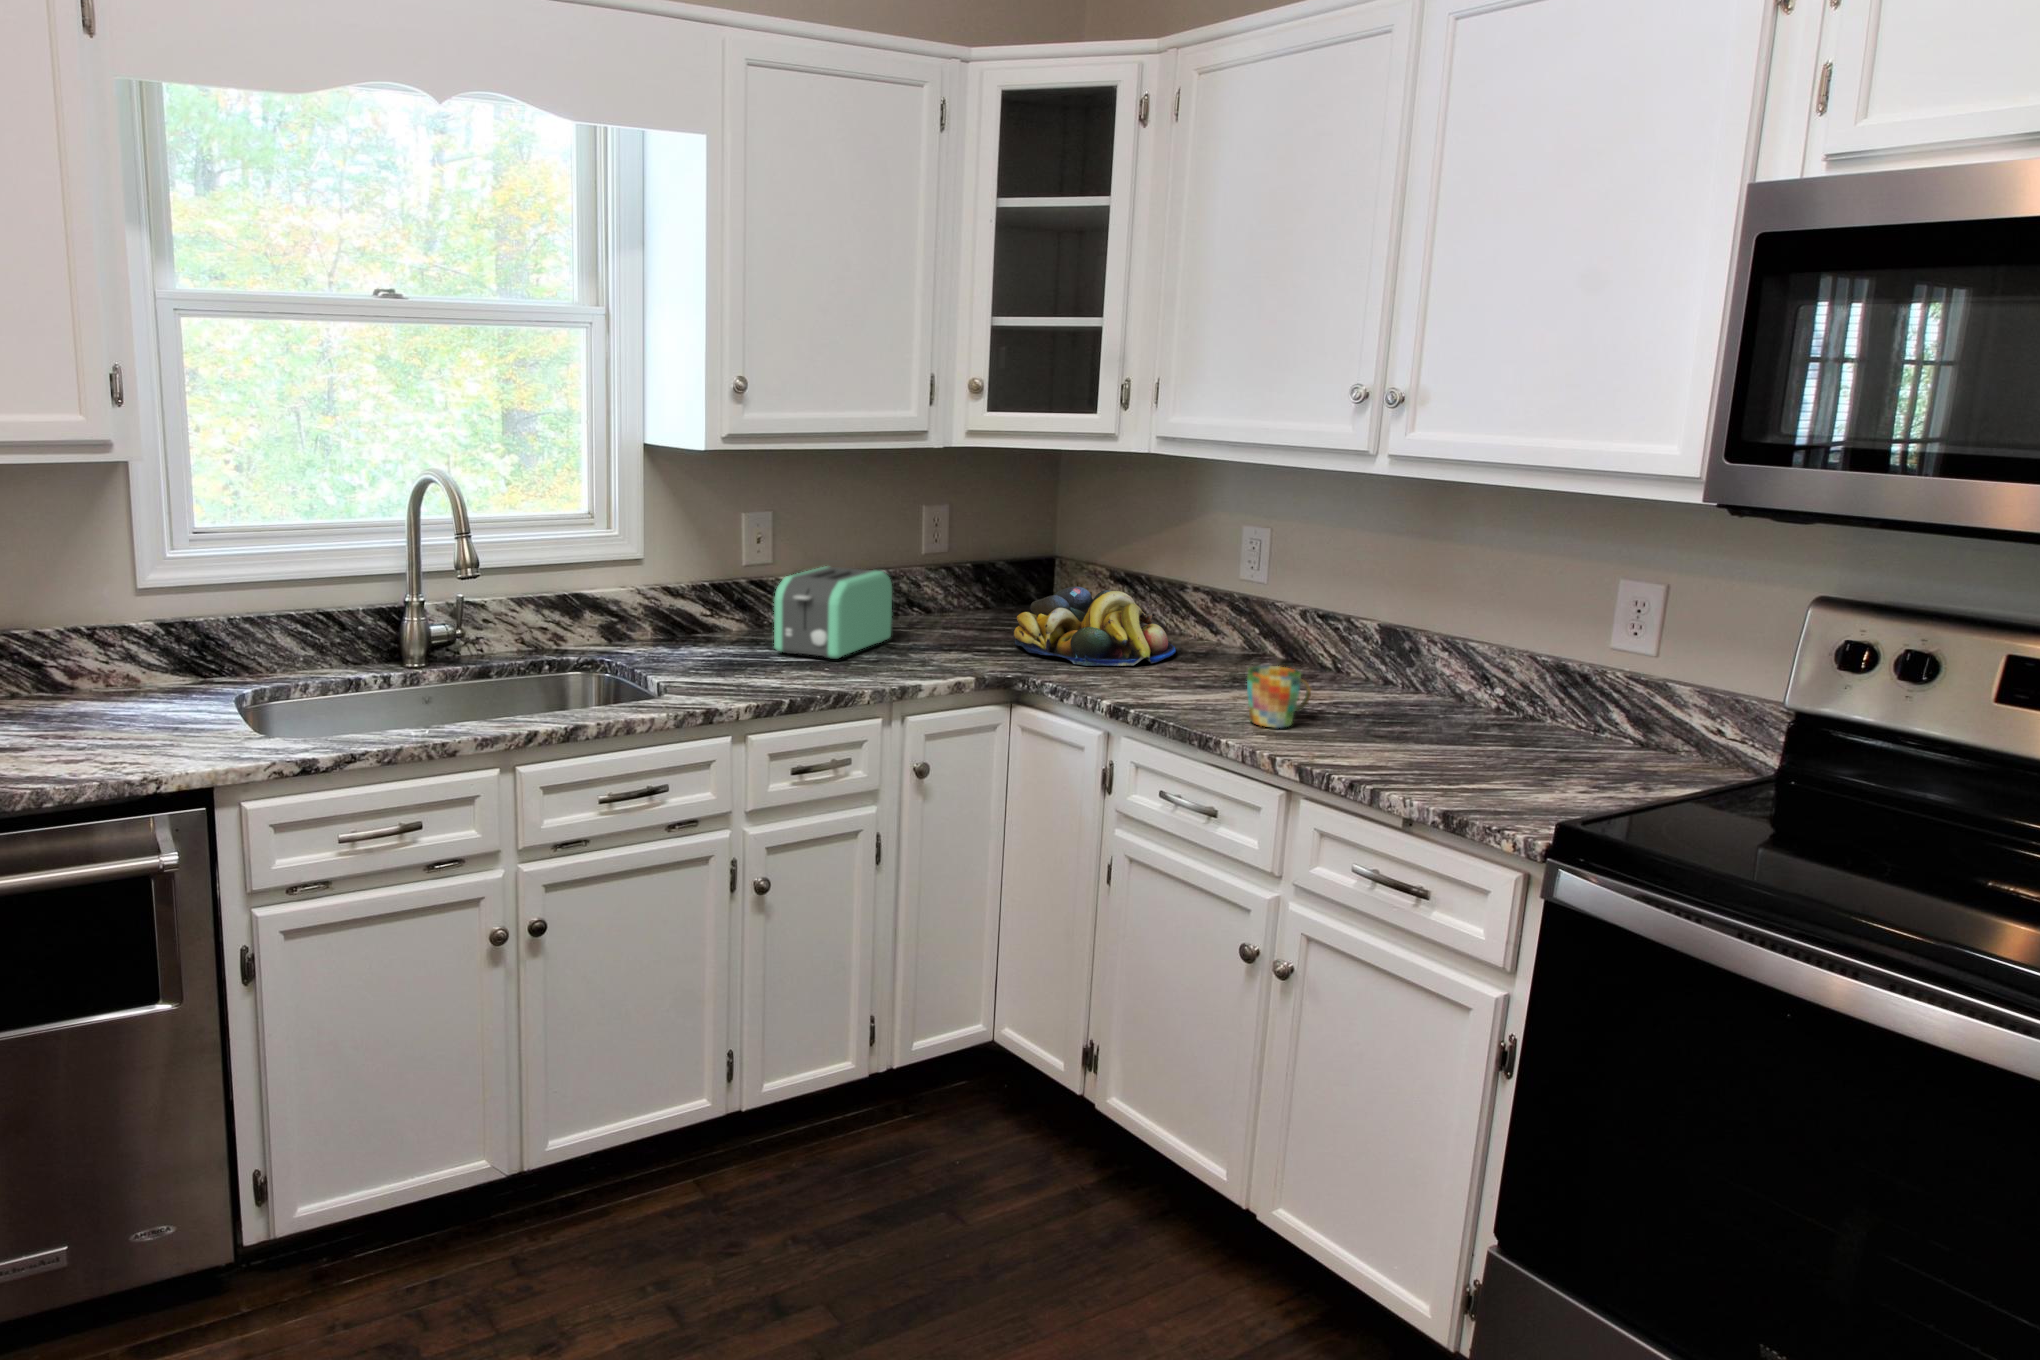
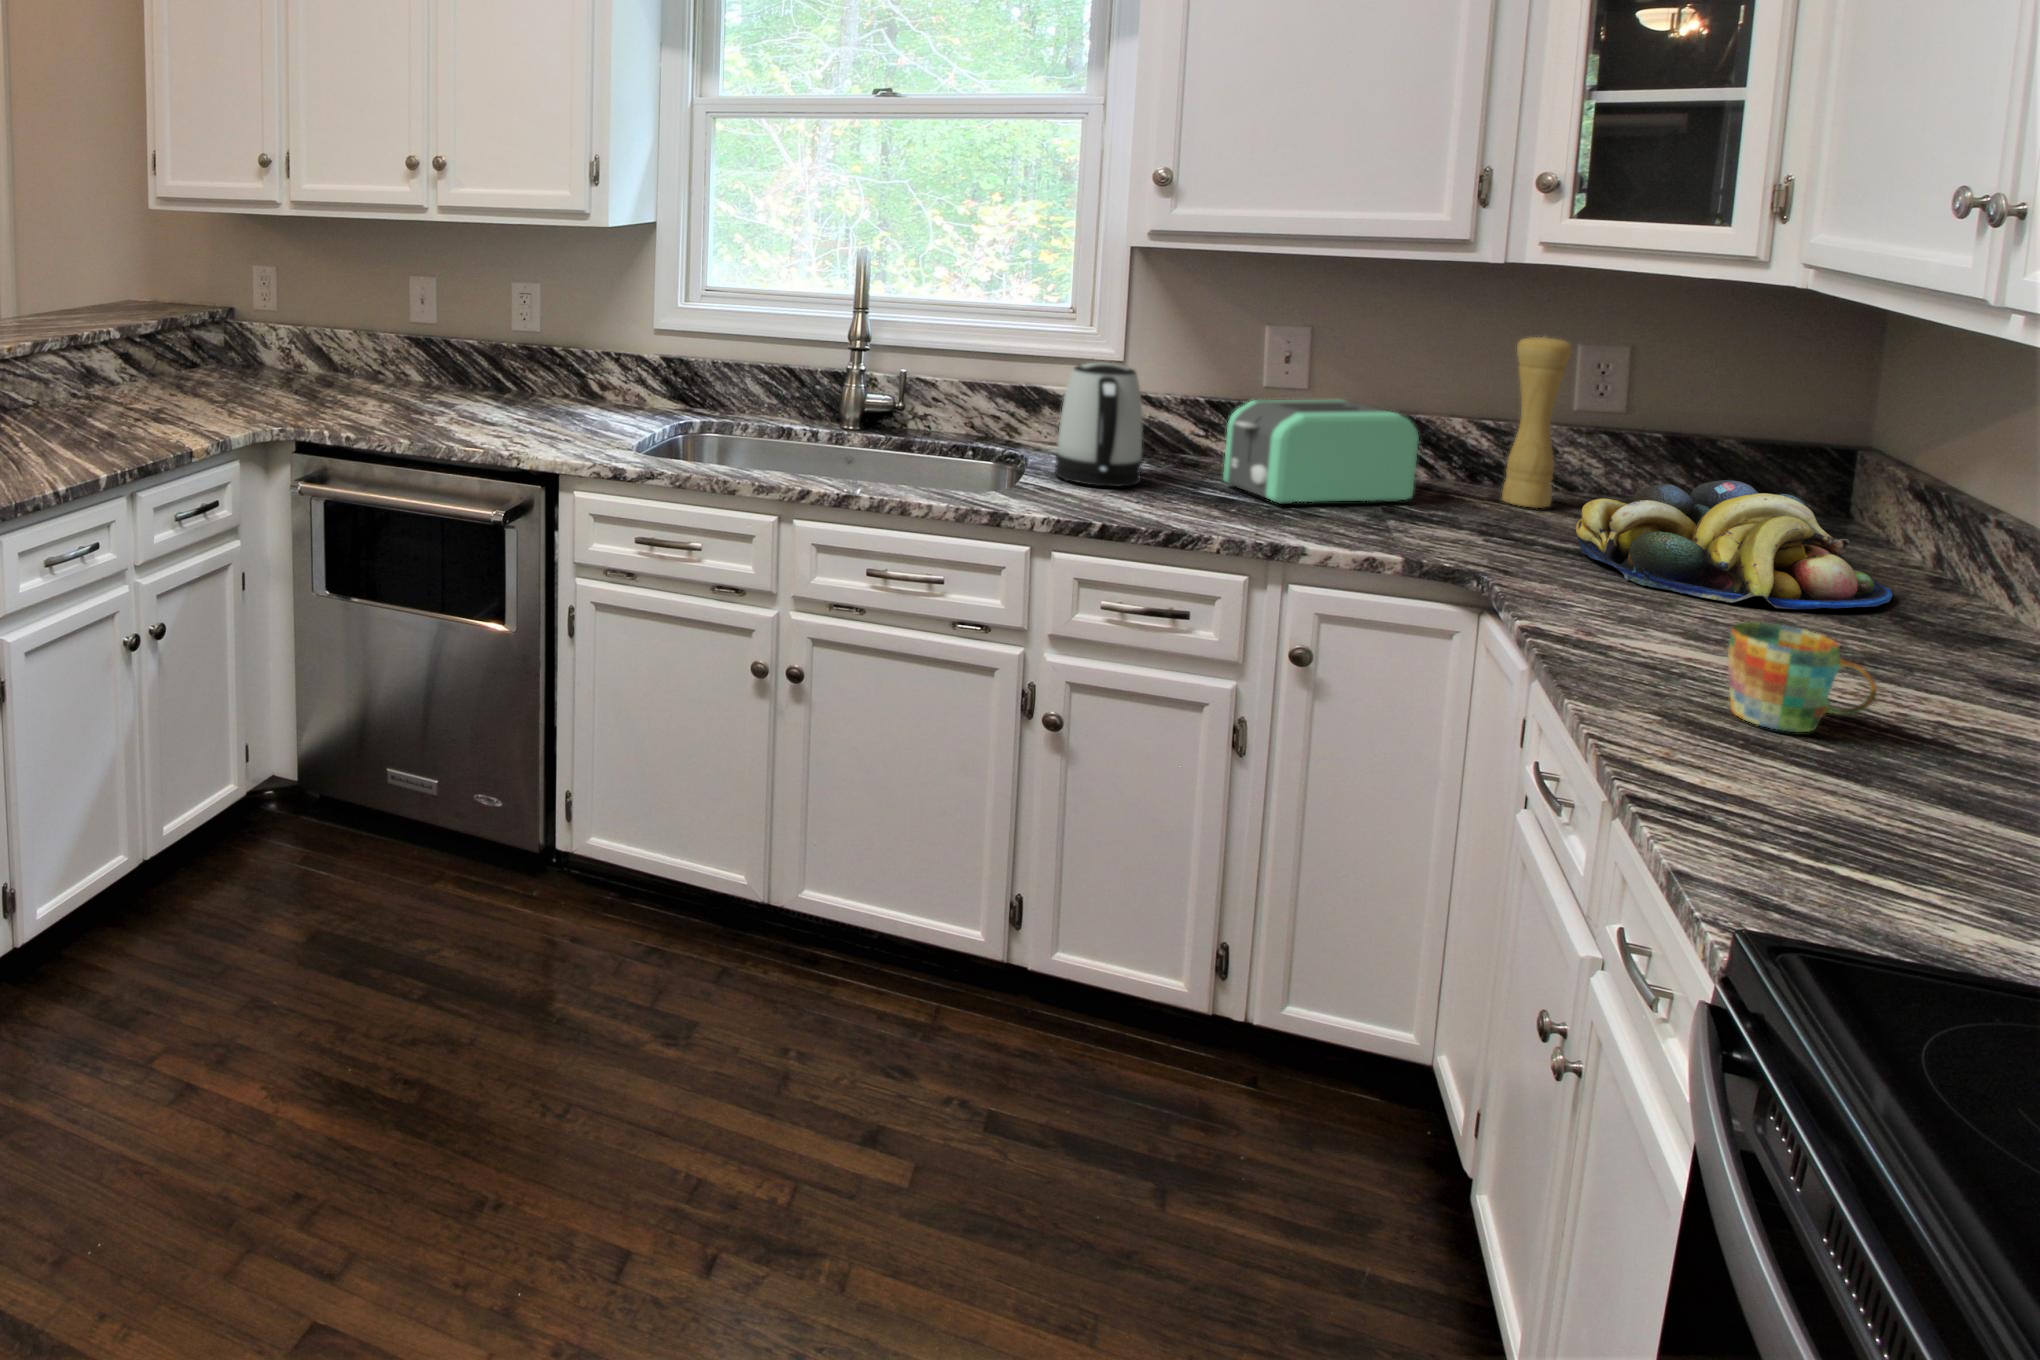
pepper mill: none [921,497,955,629] -> present [1502,335,1572,508]
kettle: none [656,560,734,674] -> present [1055,362,1143,487]

